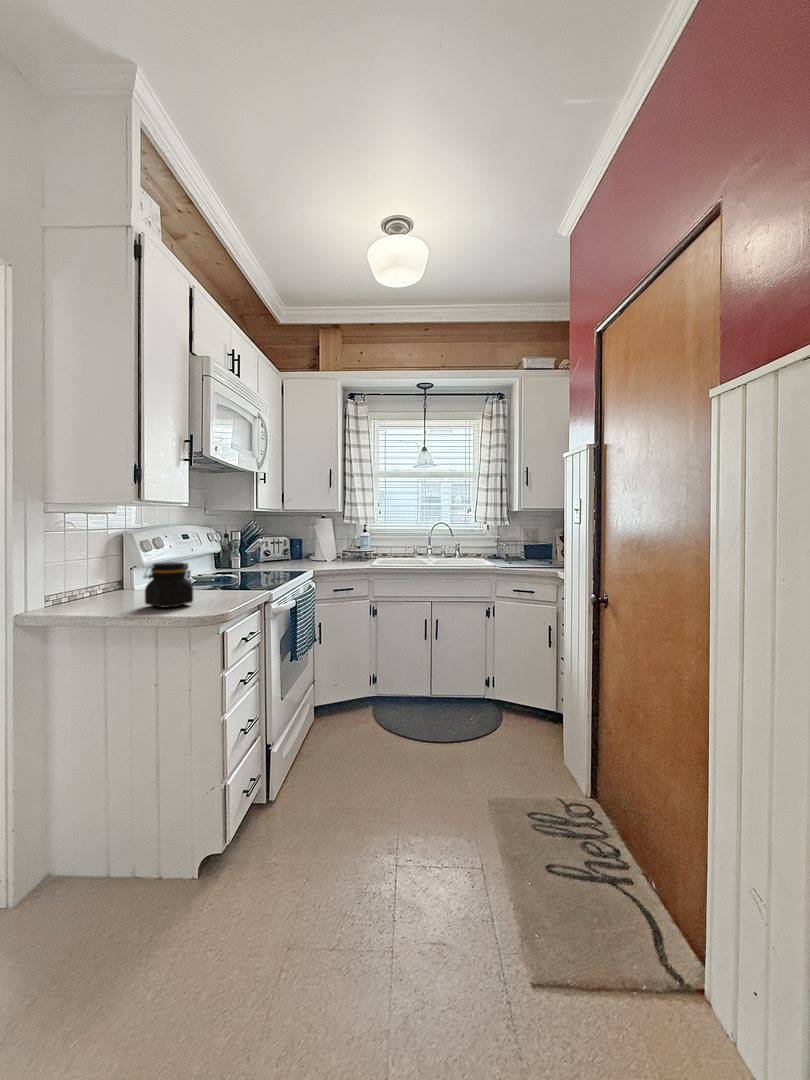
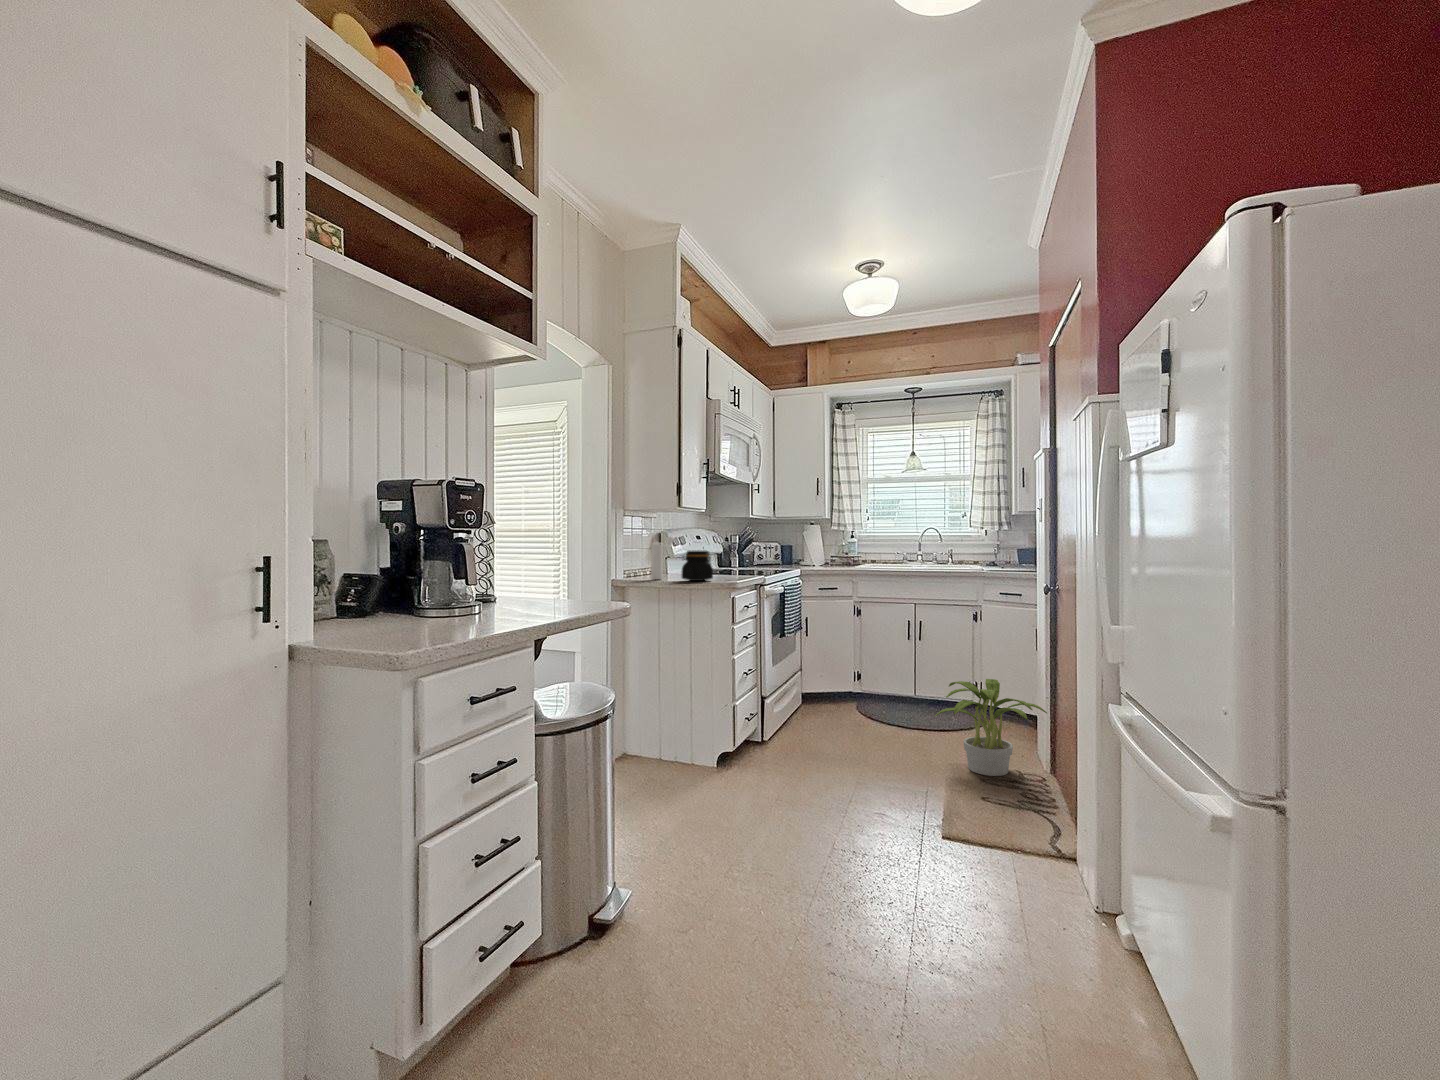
pepper mill: none [99,541,140,604] -> present [651,537,674,579]
potted plant: none [474,698,596,819] -> present [934,679,1047,776]

